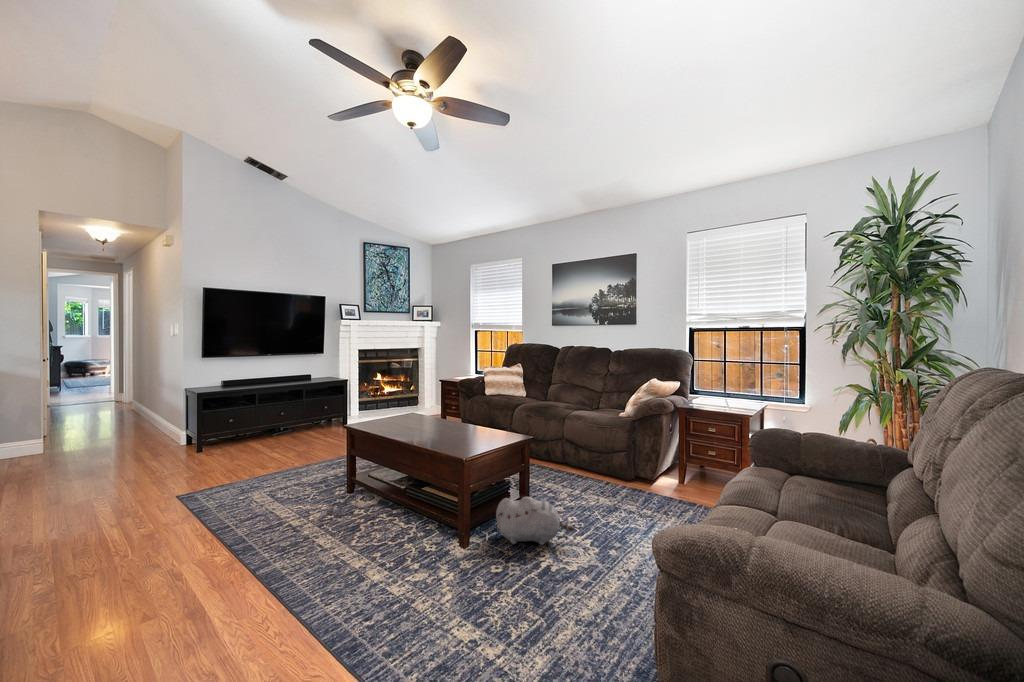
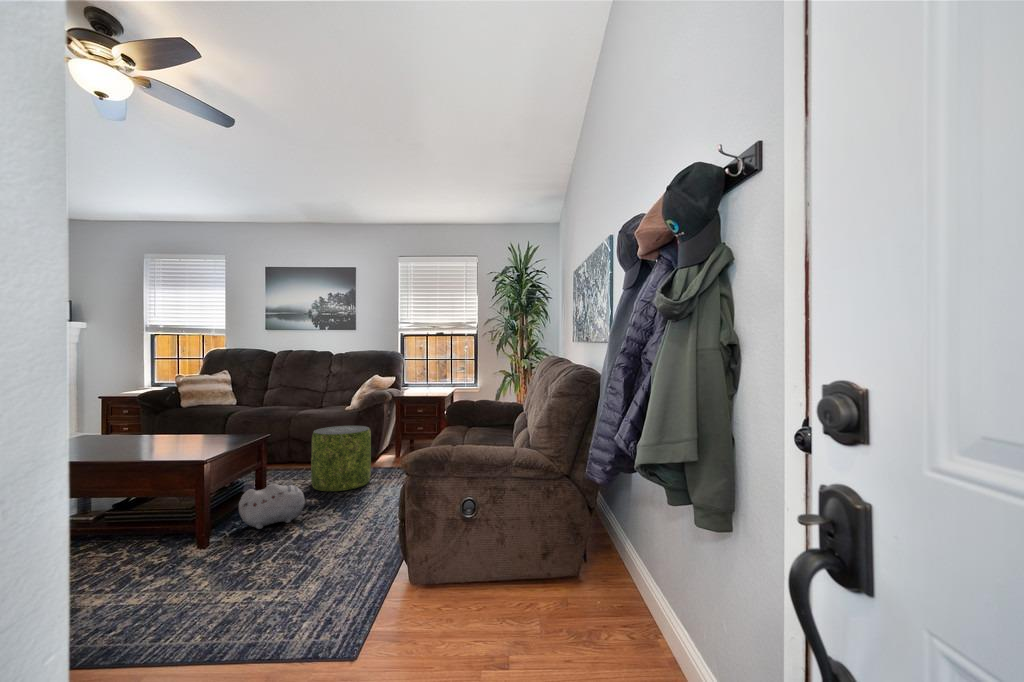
pouf: none [577,435,643,516] -> present [311,426,371,491]

